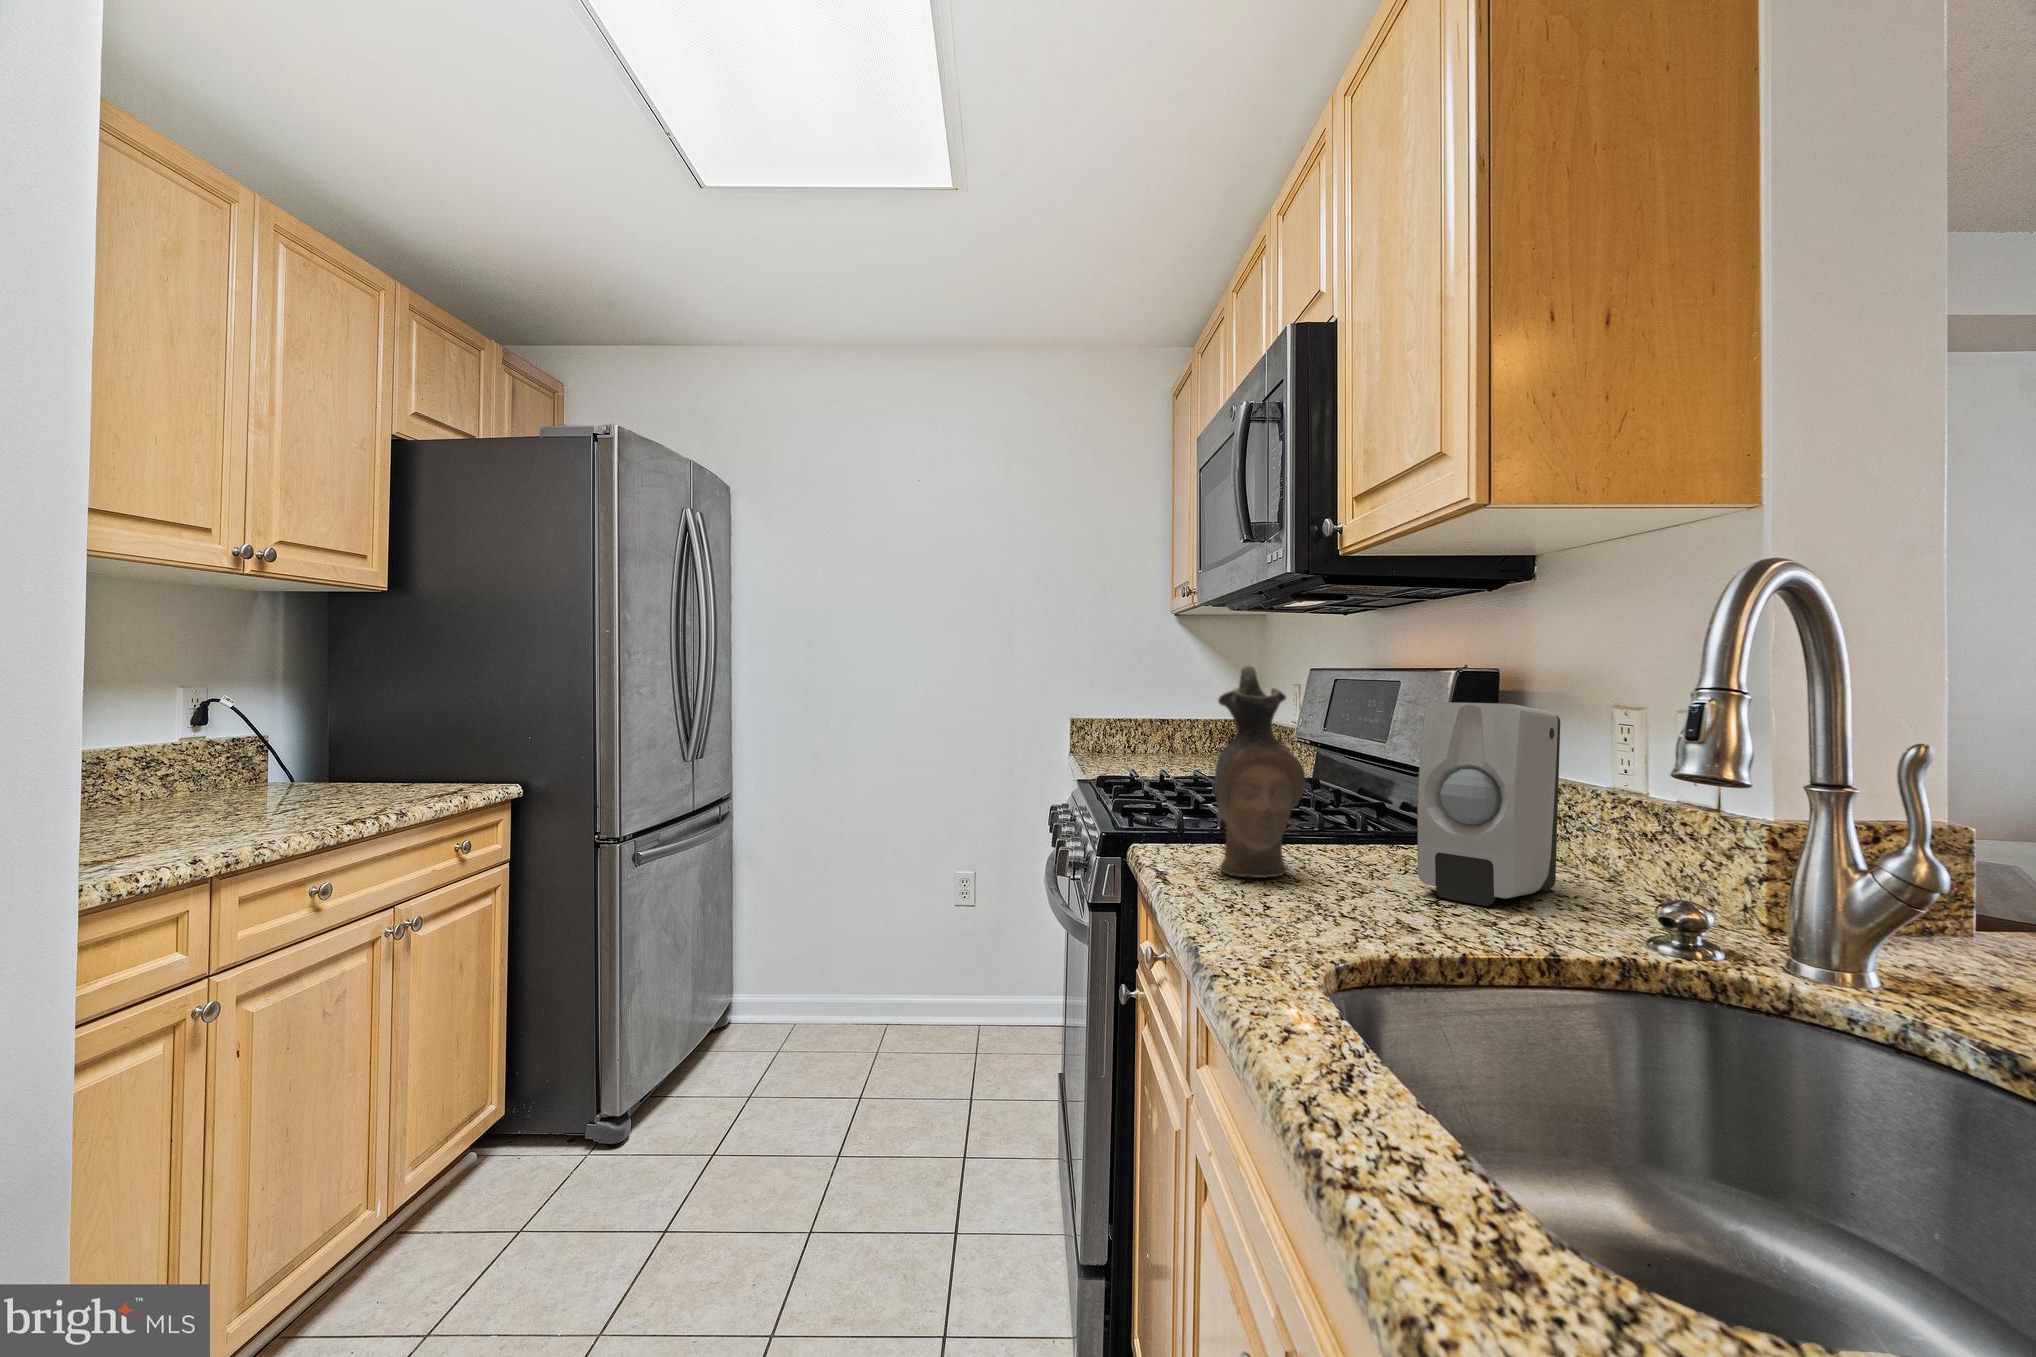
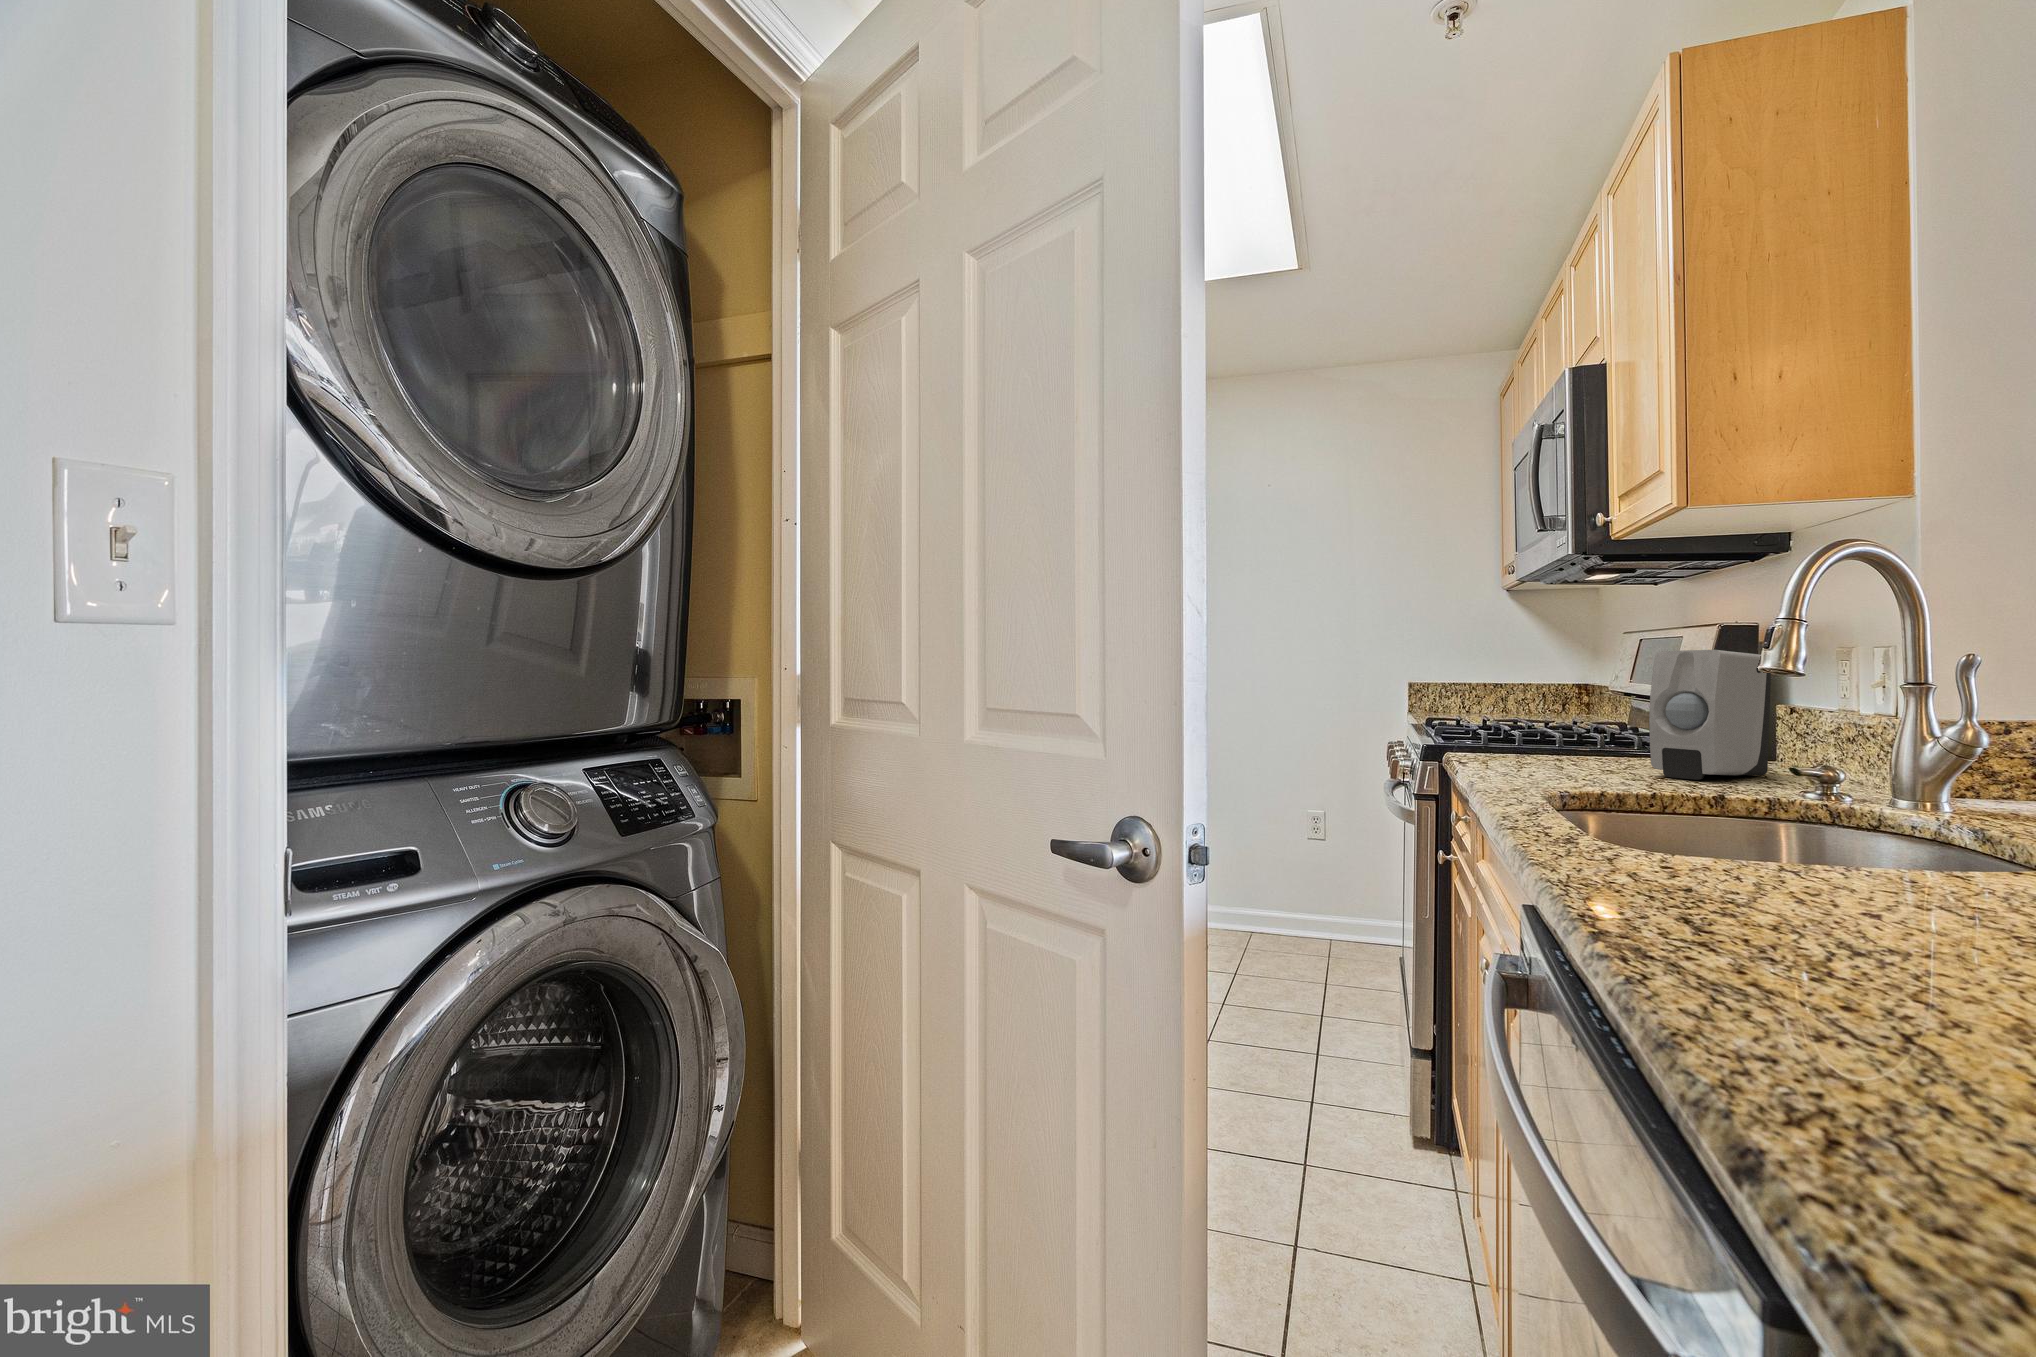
ceramic pitcher: present [1215,666,1305,878] -> none [1503,634,1569,768]

